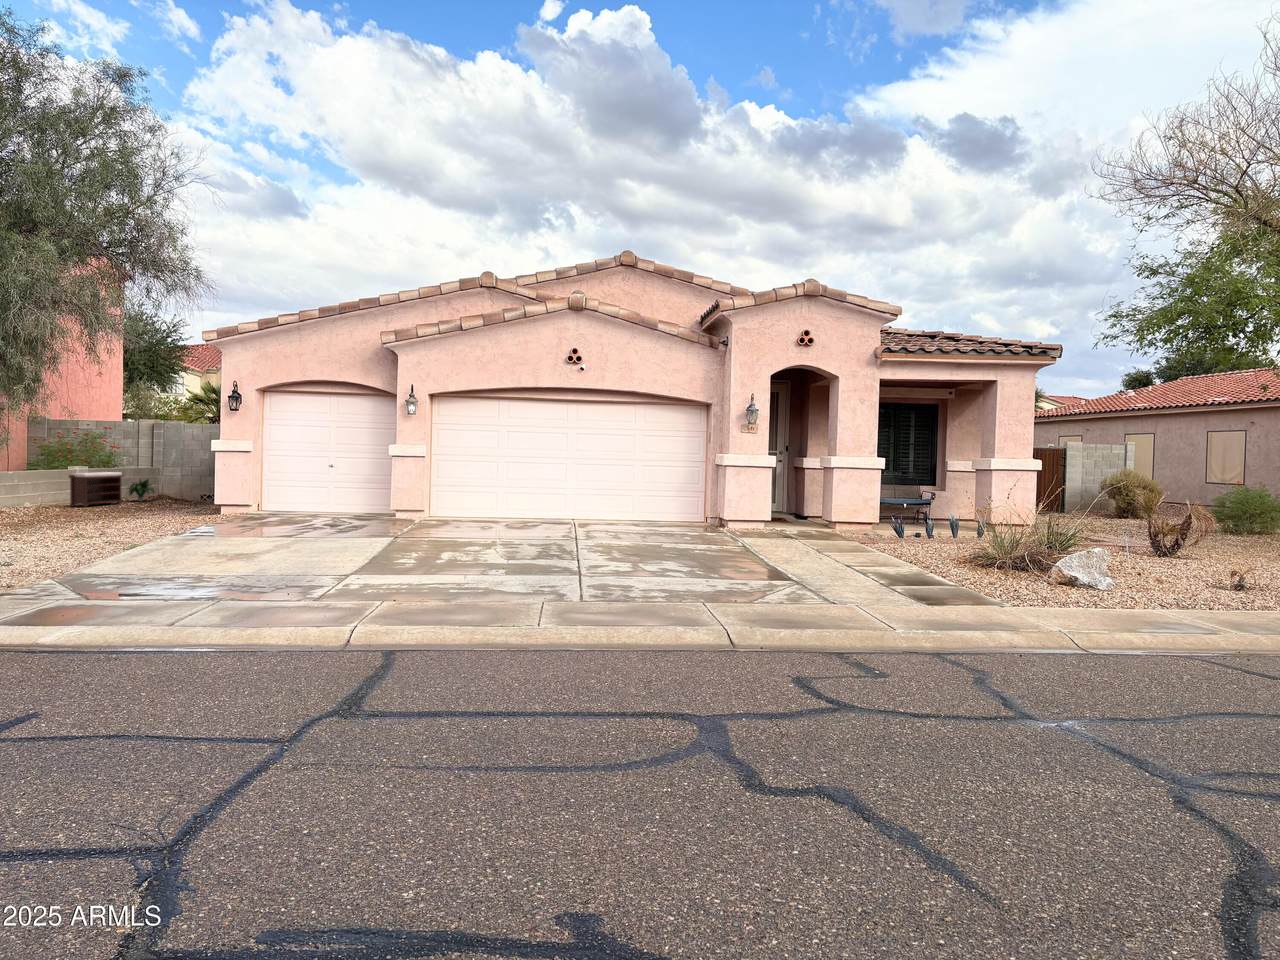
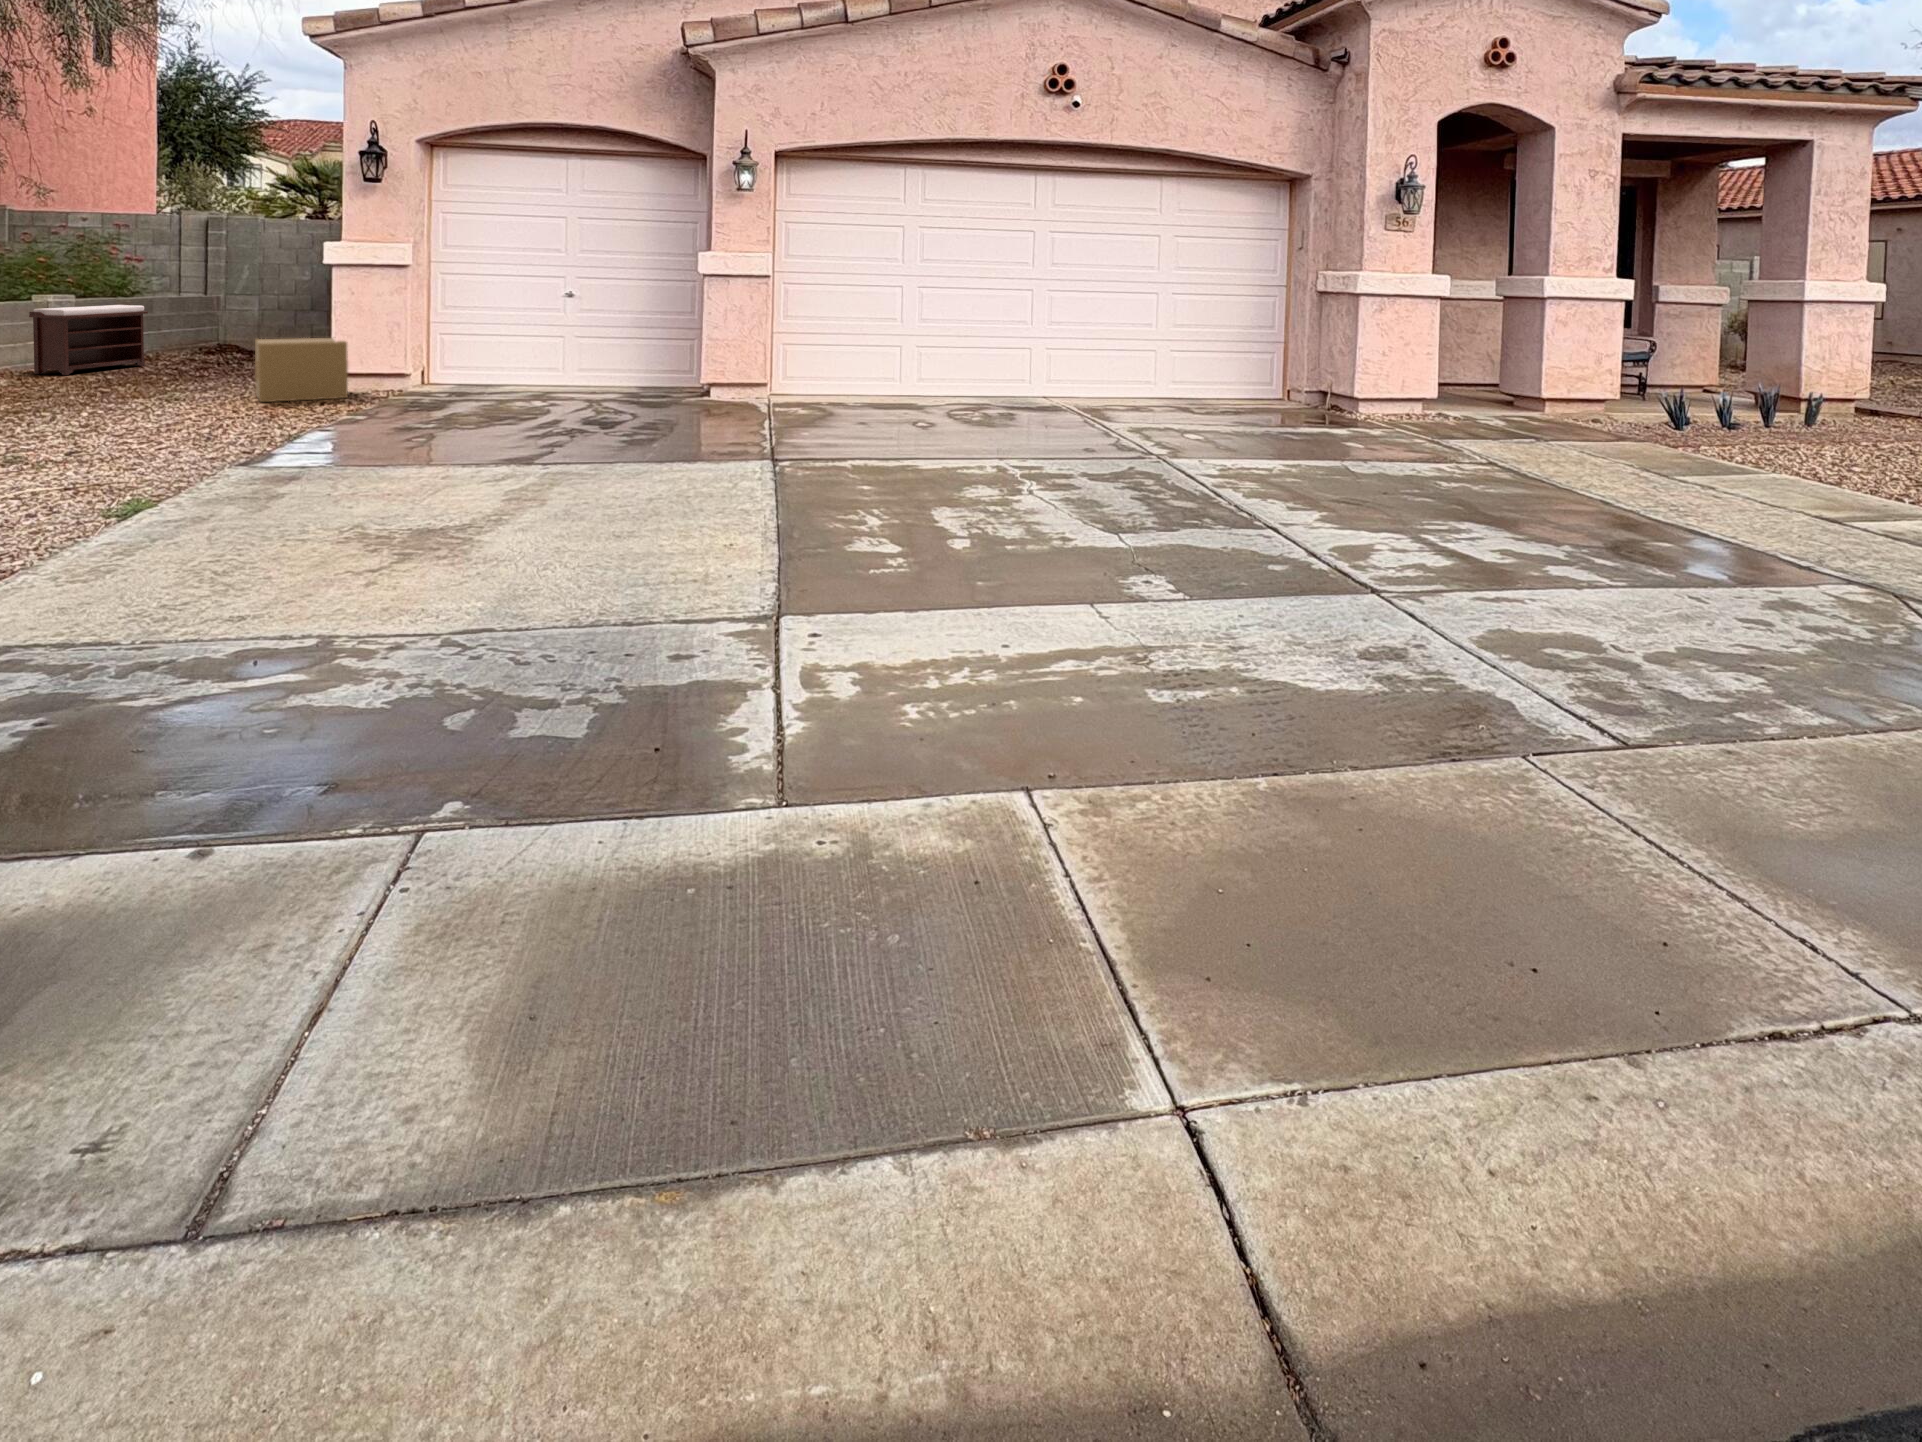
potted plant: present [129,479,154,501] -> none [151,314,223,360]
cardboard box: none [177,488,221,518] -> present [255,338,348,402]

